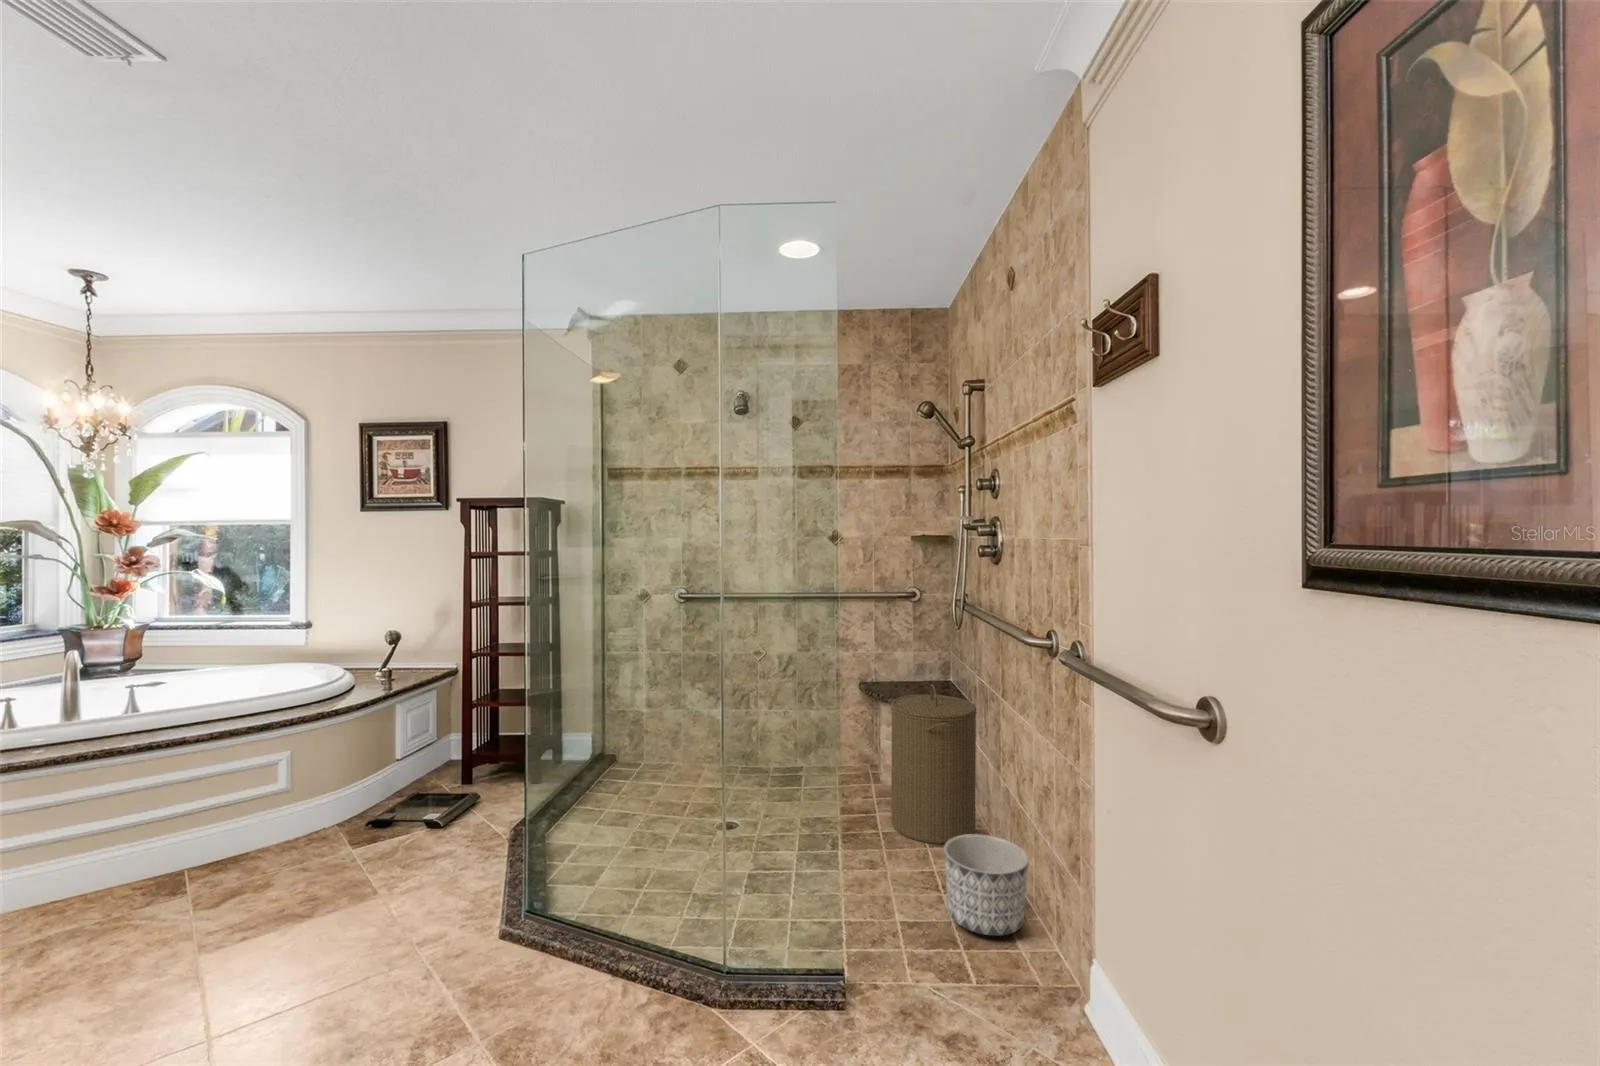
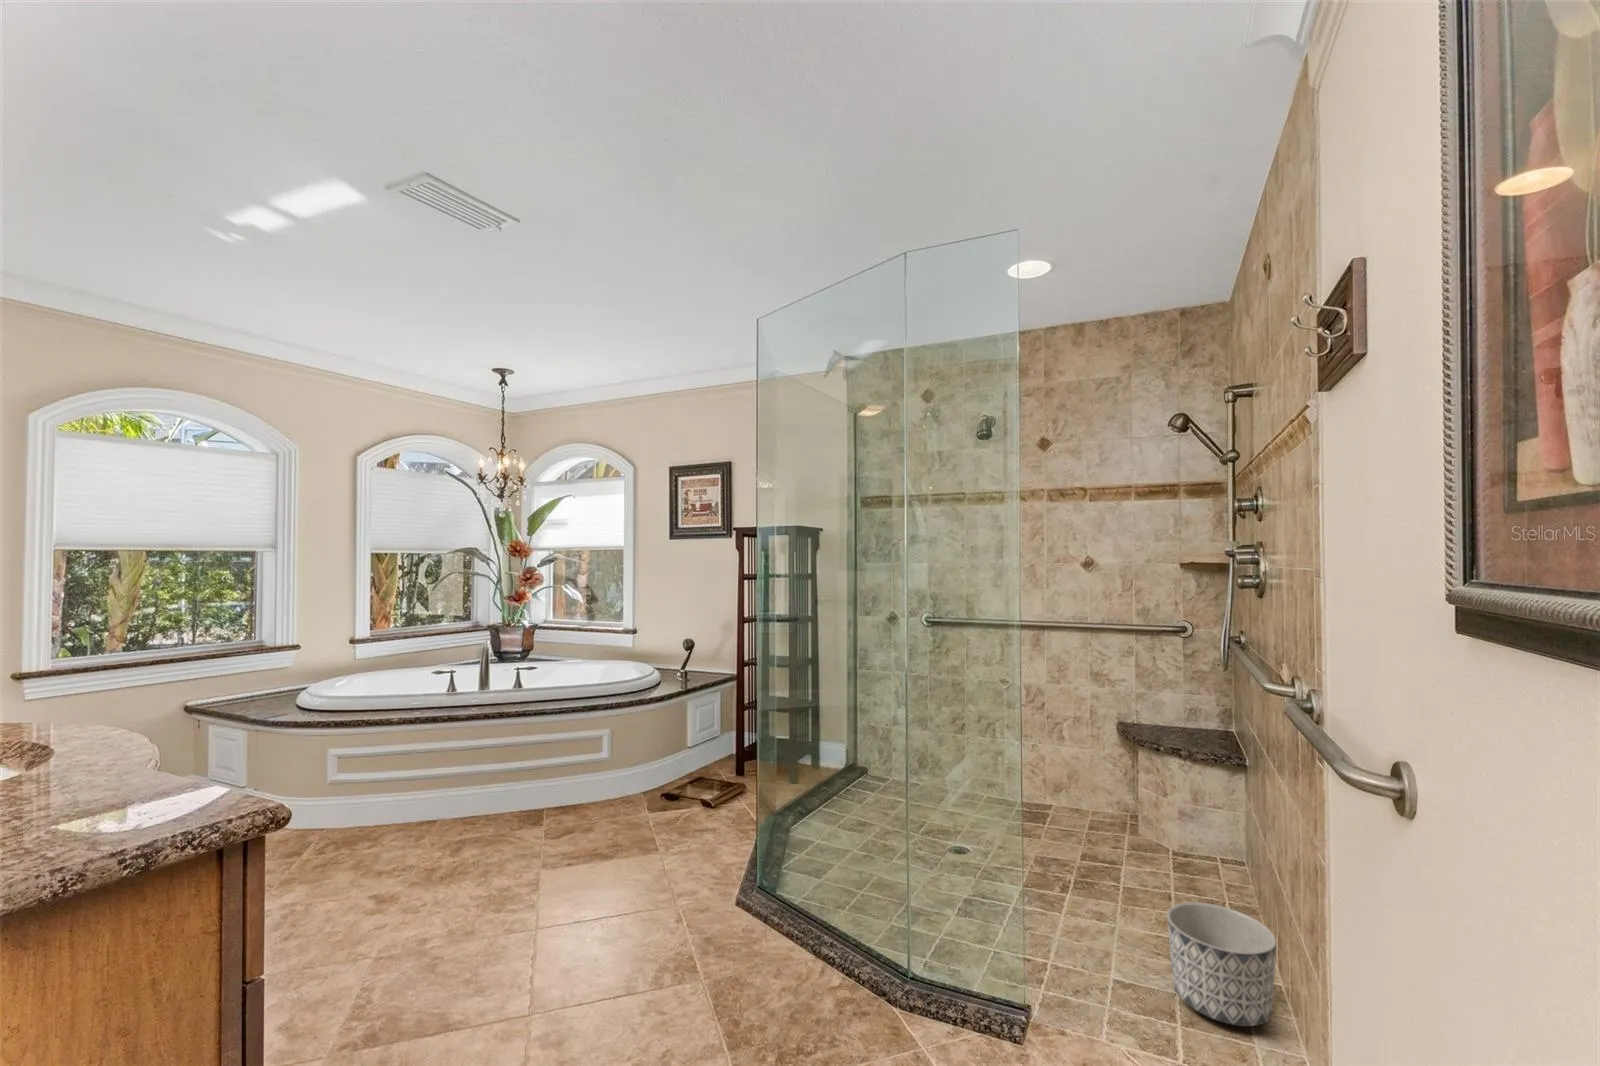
laundry hamper: present [891,684,977,844] -> none [1132,729,1244,916]

